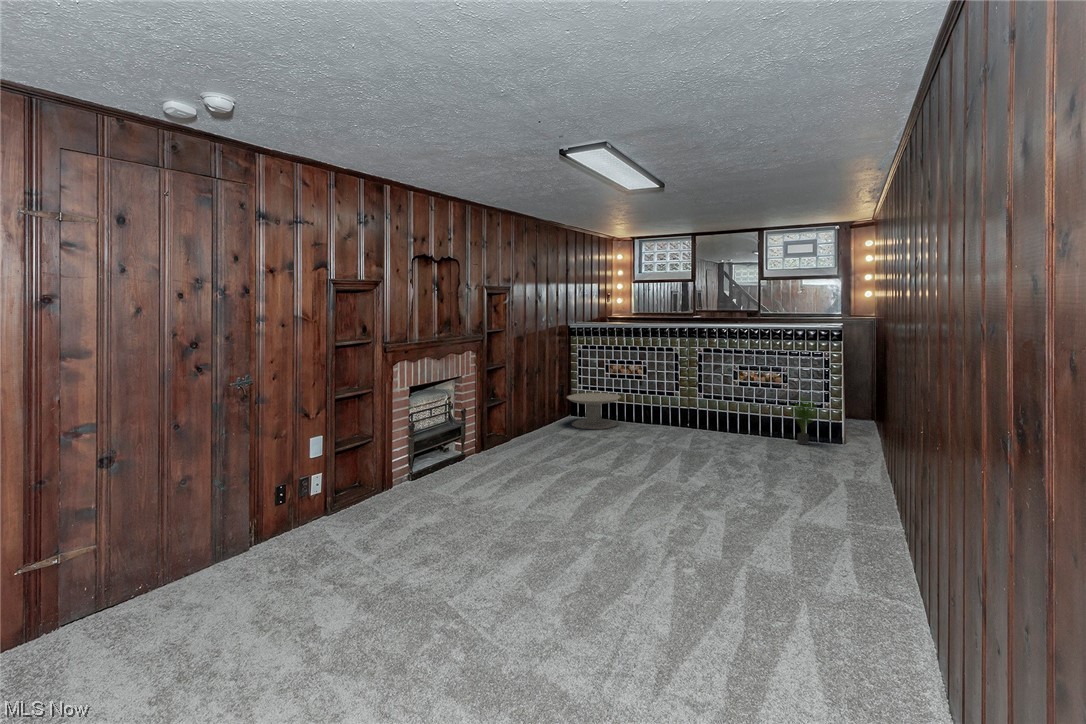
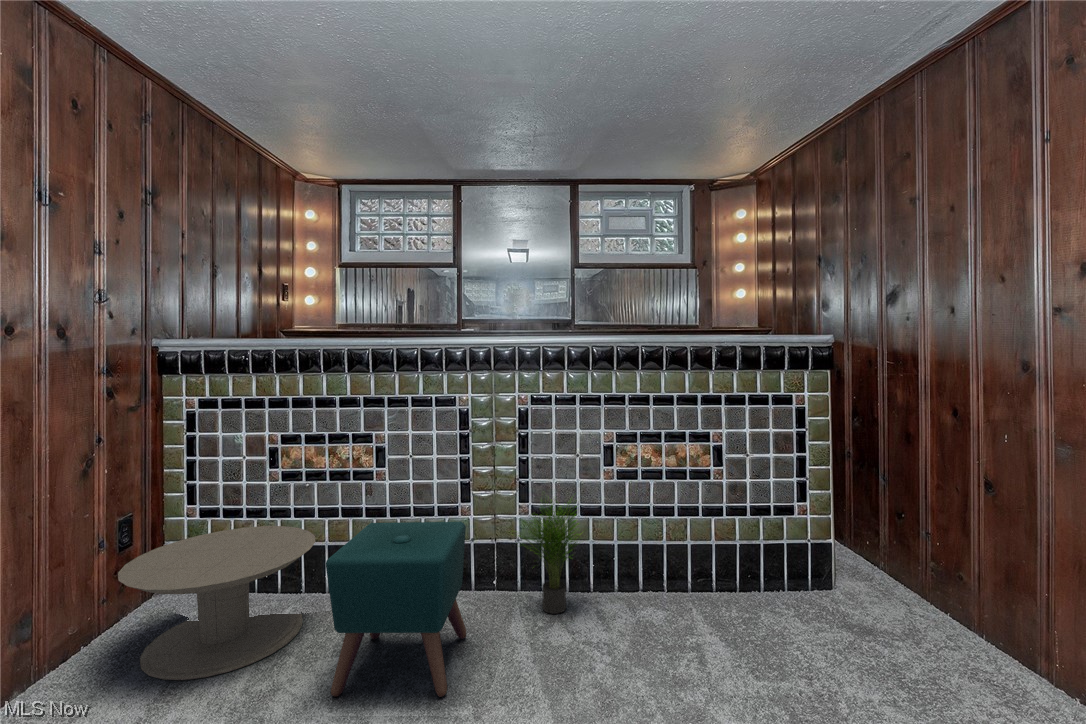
ottoman: none [624,391,670,439] -> present [326,522,466,697]
potted plant: present [793,398,815,444] -> present [512,500,578,614]

